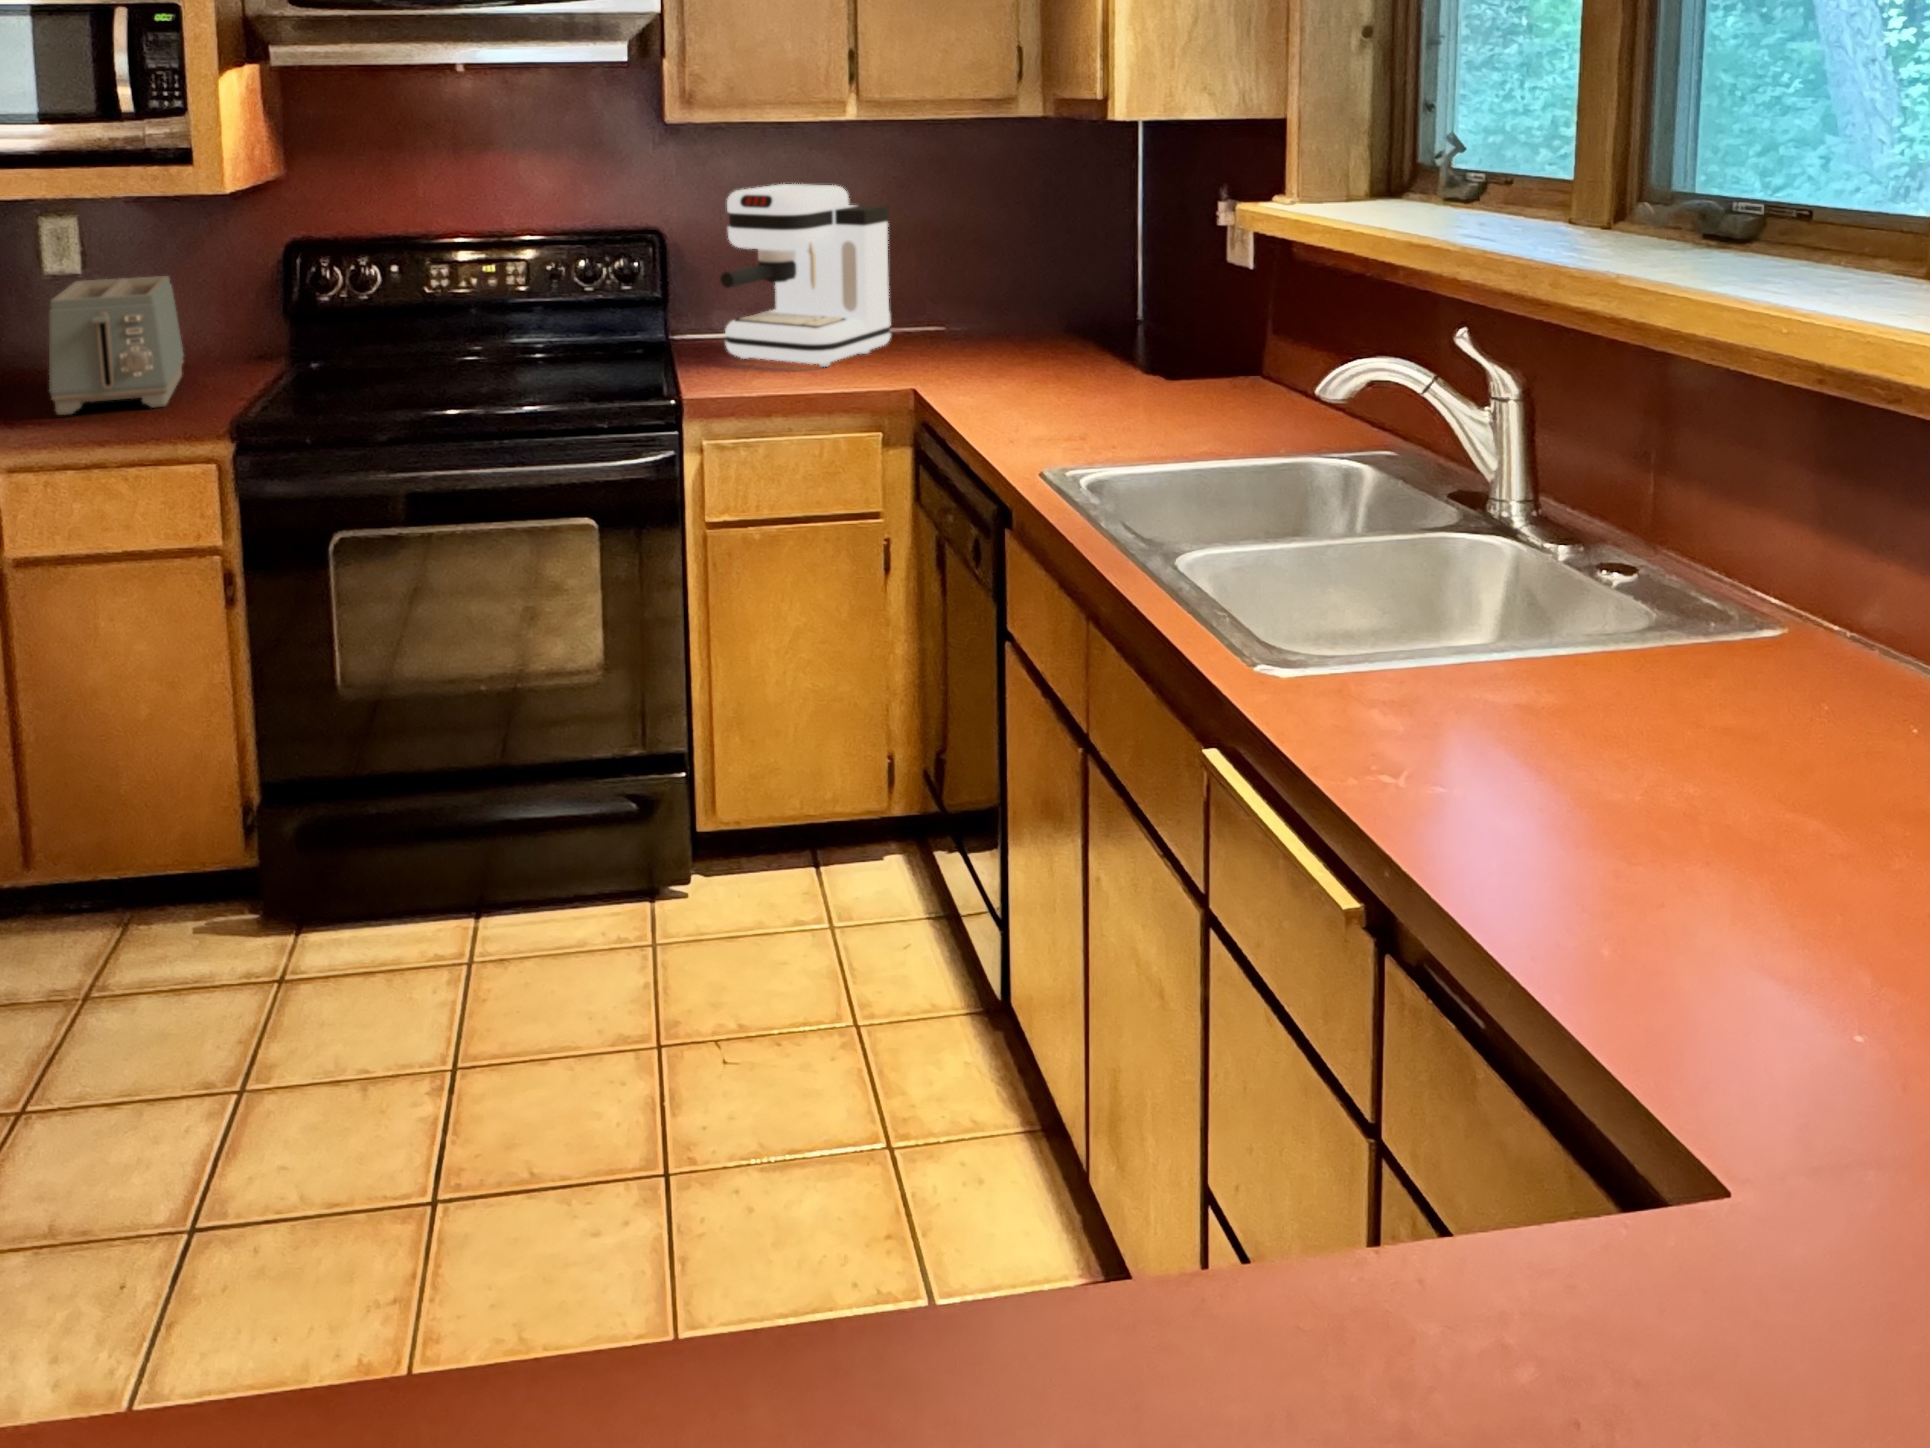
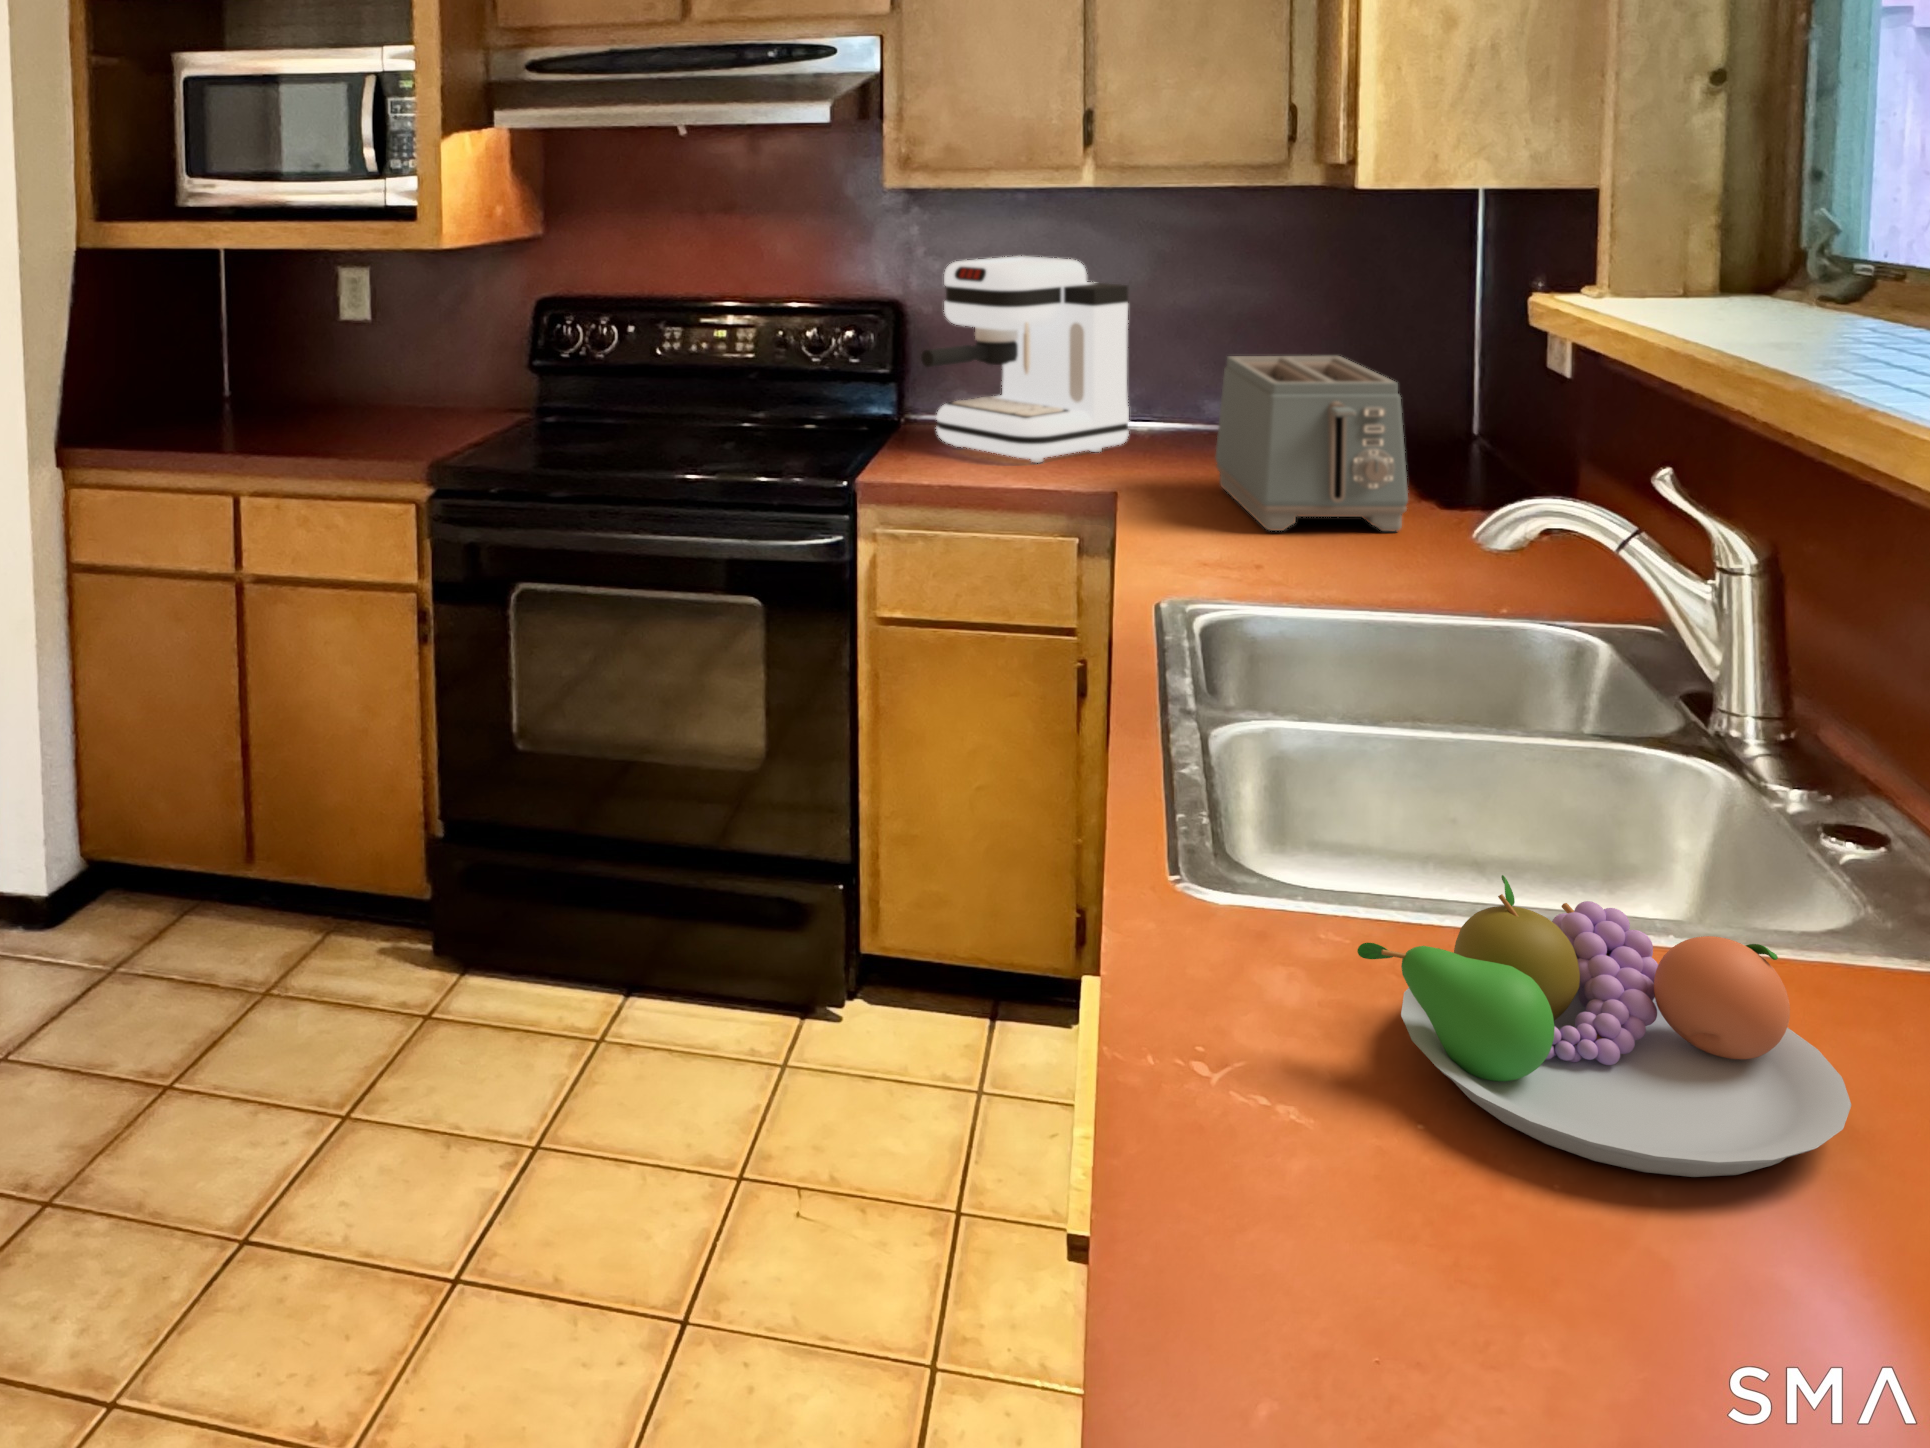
toaster: present [49,276,184,415] -> present [1216,356,1408,531]
fruit bowl: none [1483,632,1812,820] -> present [1357,875,1851,1177]

